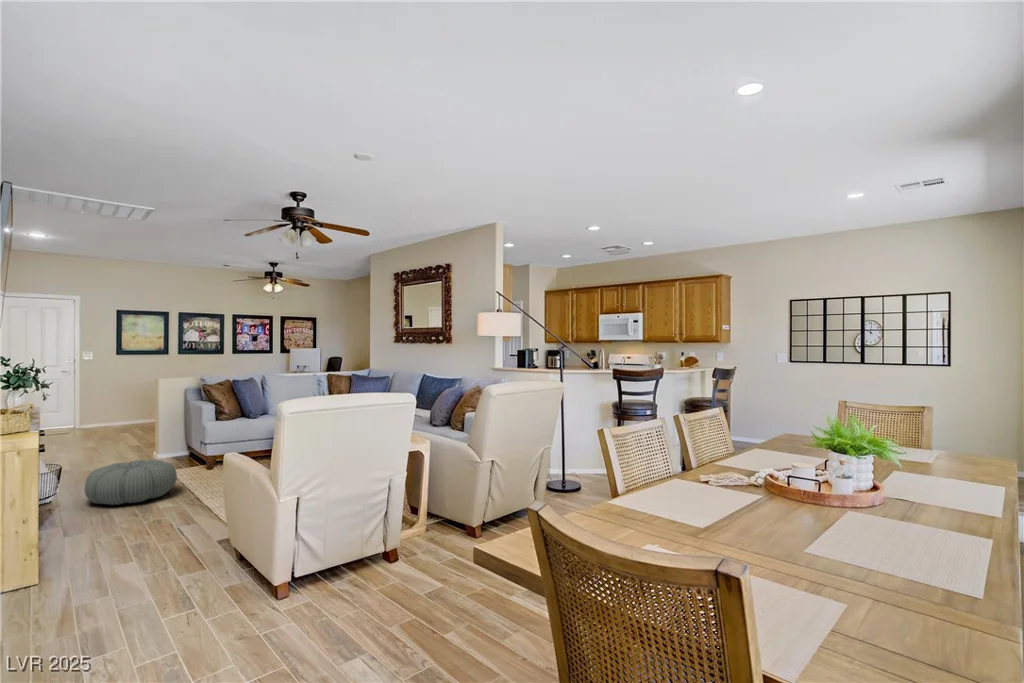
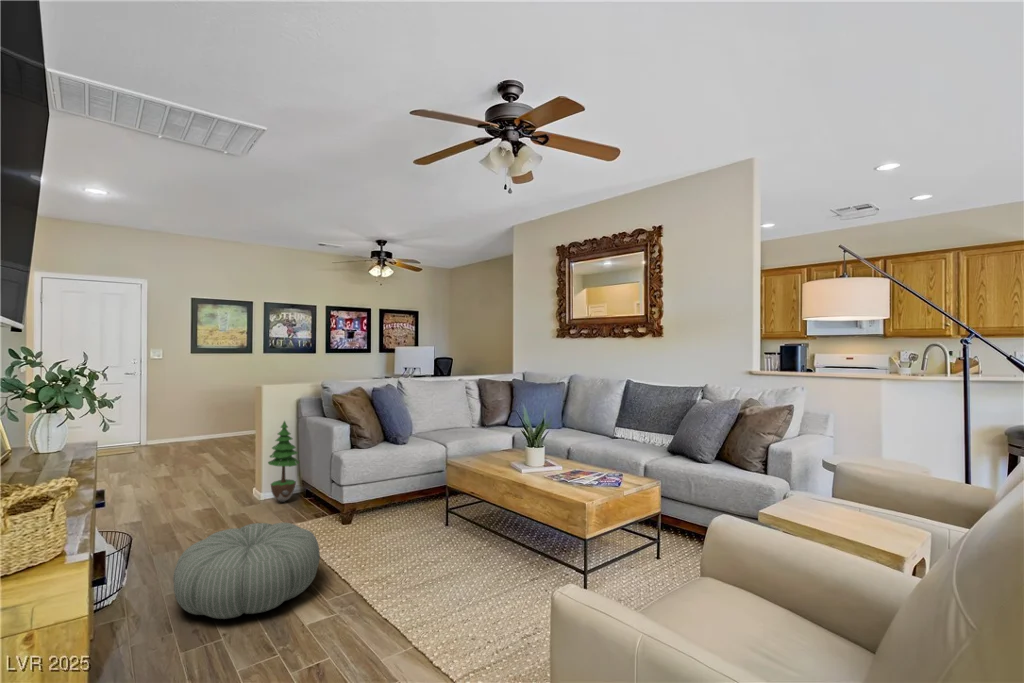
potted tree: none [161,403,185,460] -> present [268,421,299,502]

